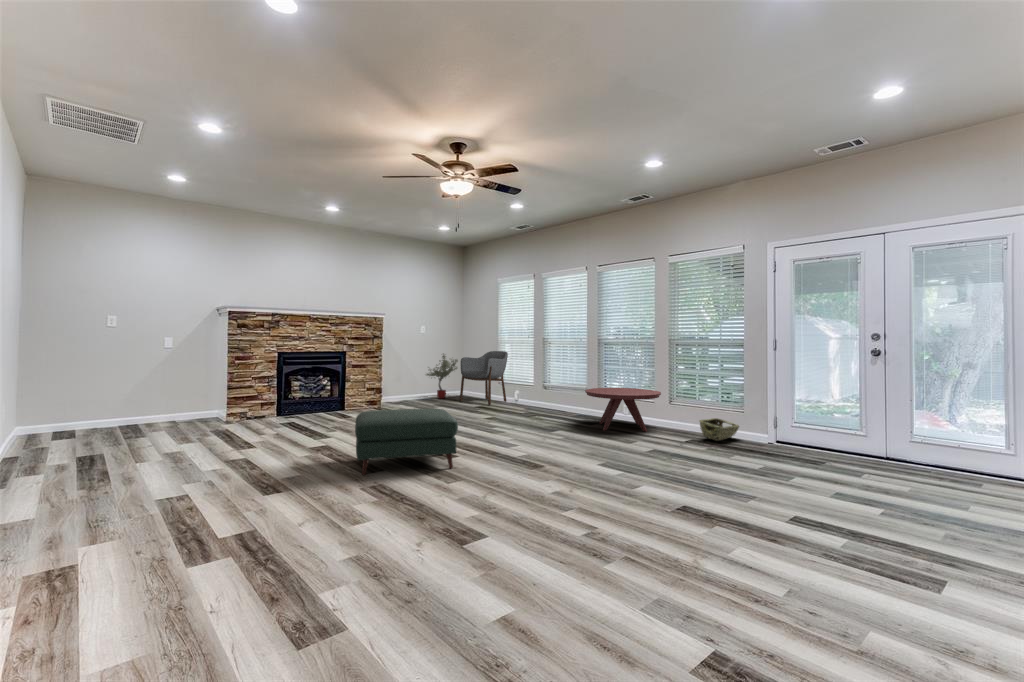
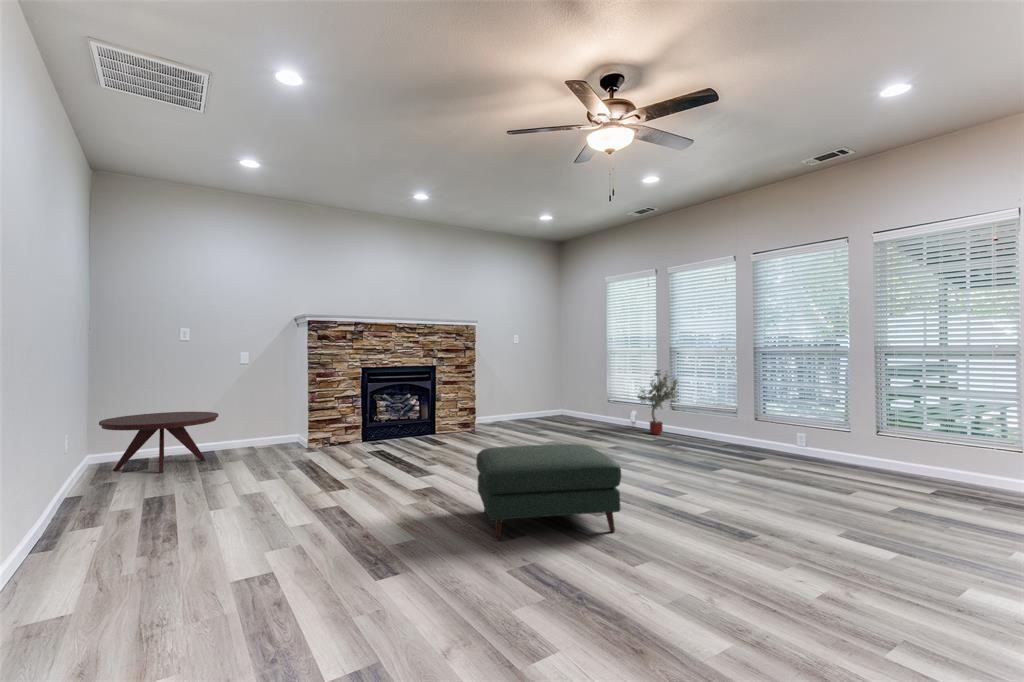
armchair: present [460,351,508,405] -> none [564,363,622,429]
potted tree: present [426,353,458,399] -> present [637,370,678,435]
coffee table: present [585,388,661,431] -> present [99,412,218,473]
woven basket: present [699,418,739,441] -> none [936,457,999,491]

